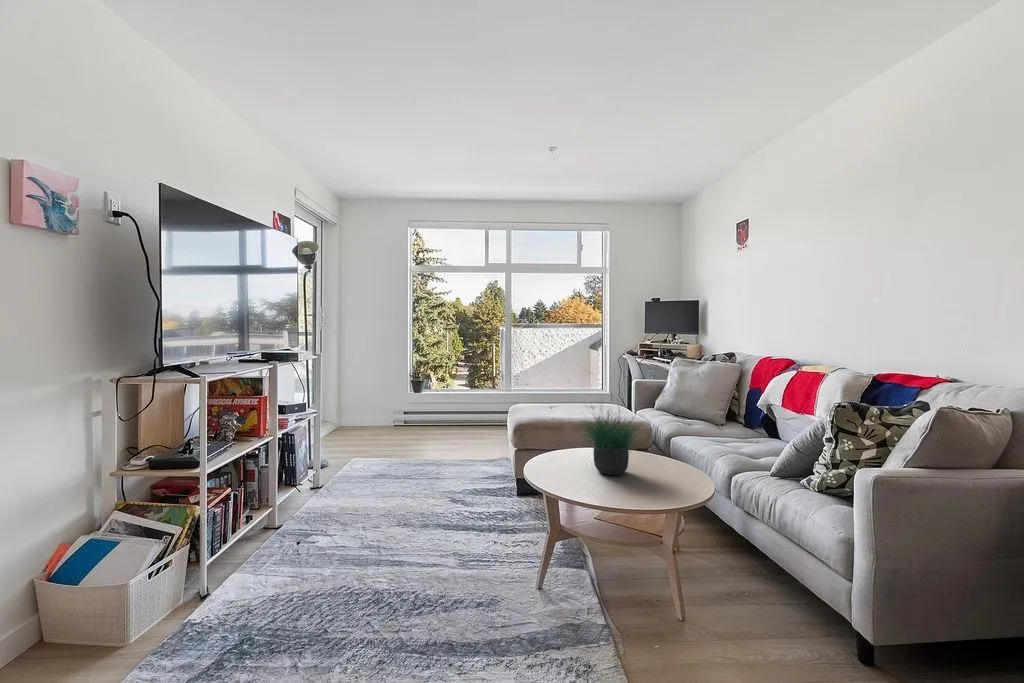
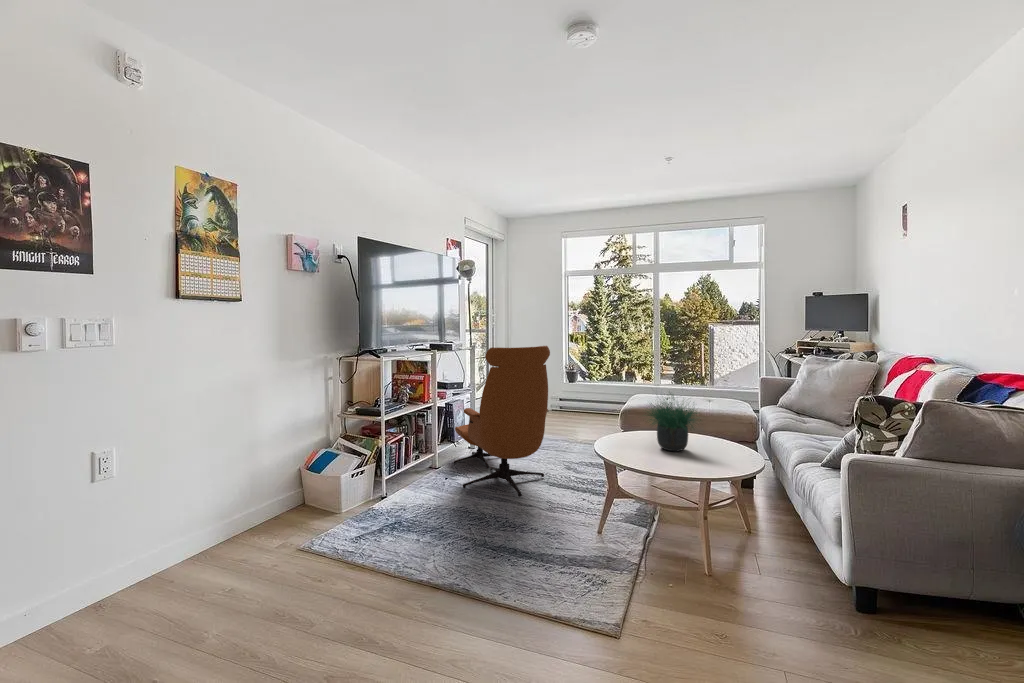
lounge chair: none [301,355,452,554] -> present [454,346,550,496]

